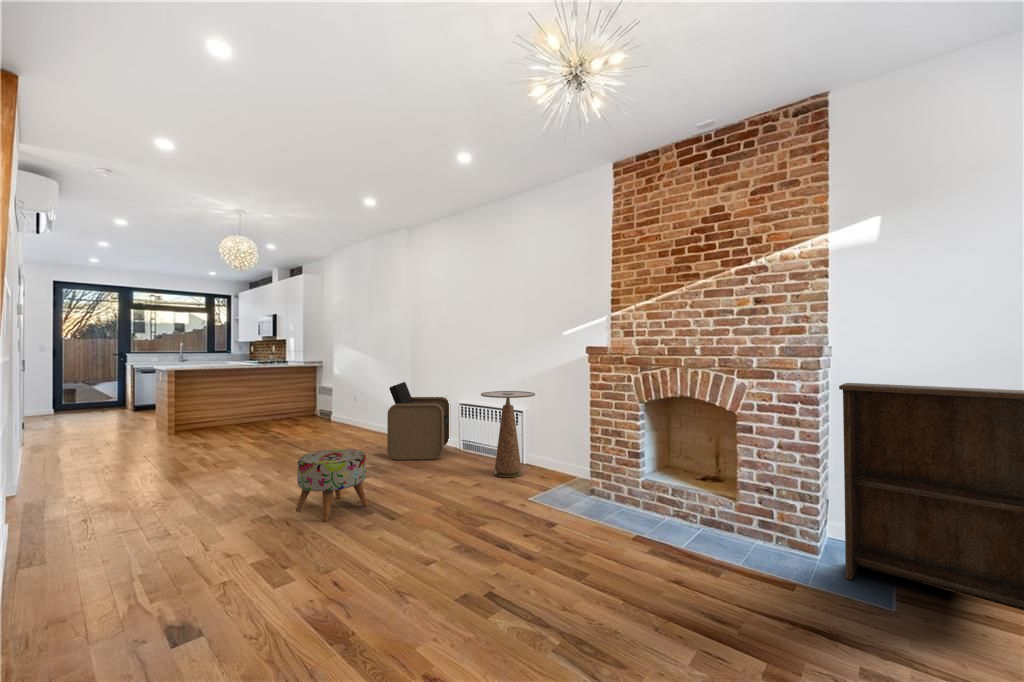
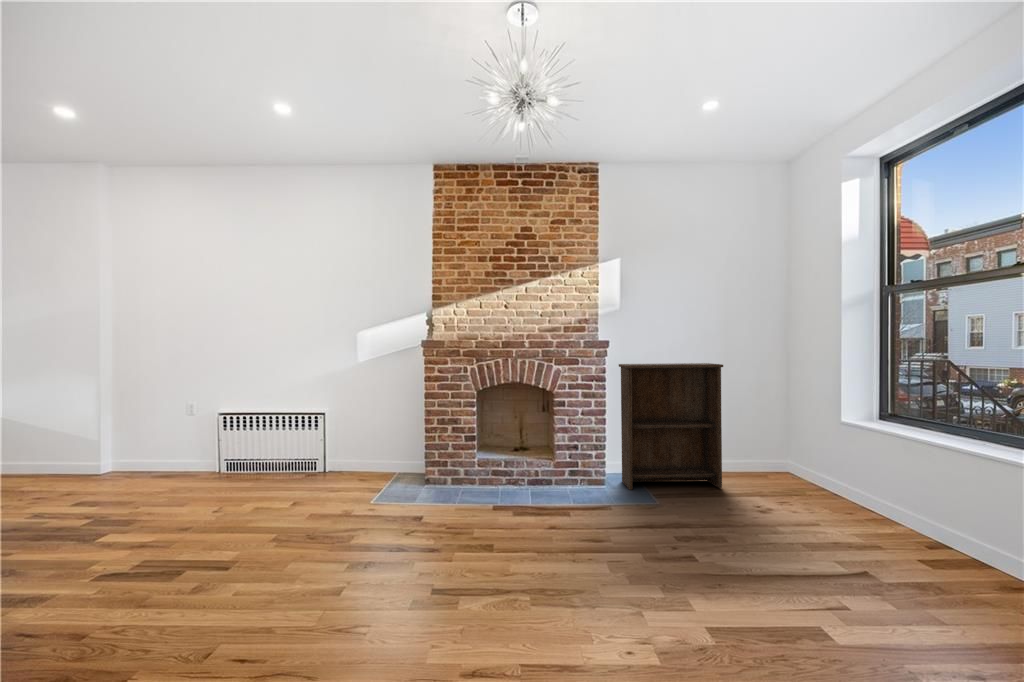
armchair: present [387,382,449,460] -> none [86,397,197,513]
side table: present [481,391,535,477] -> none [277,393,346,494]
ottoman: present [296,449,368,521] -> none [40,497,175,621]

